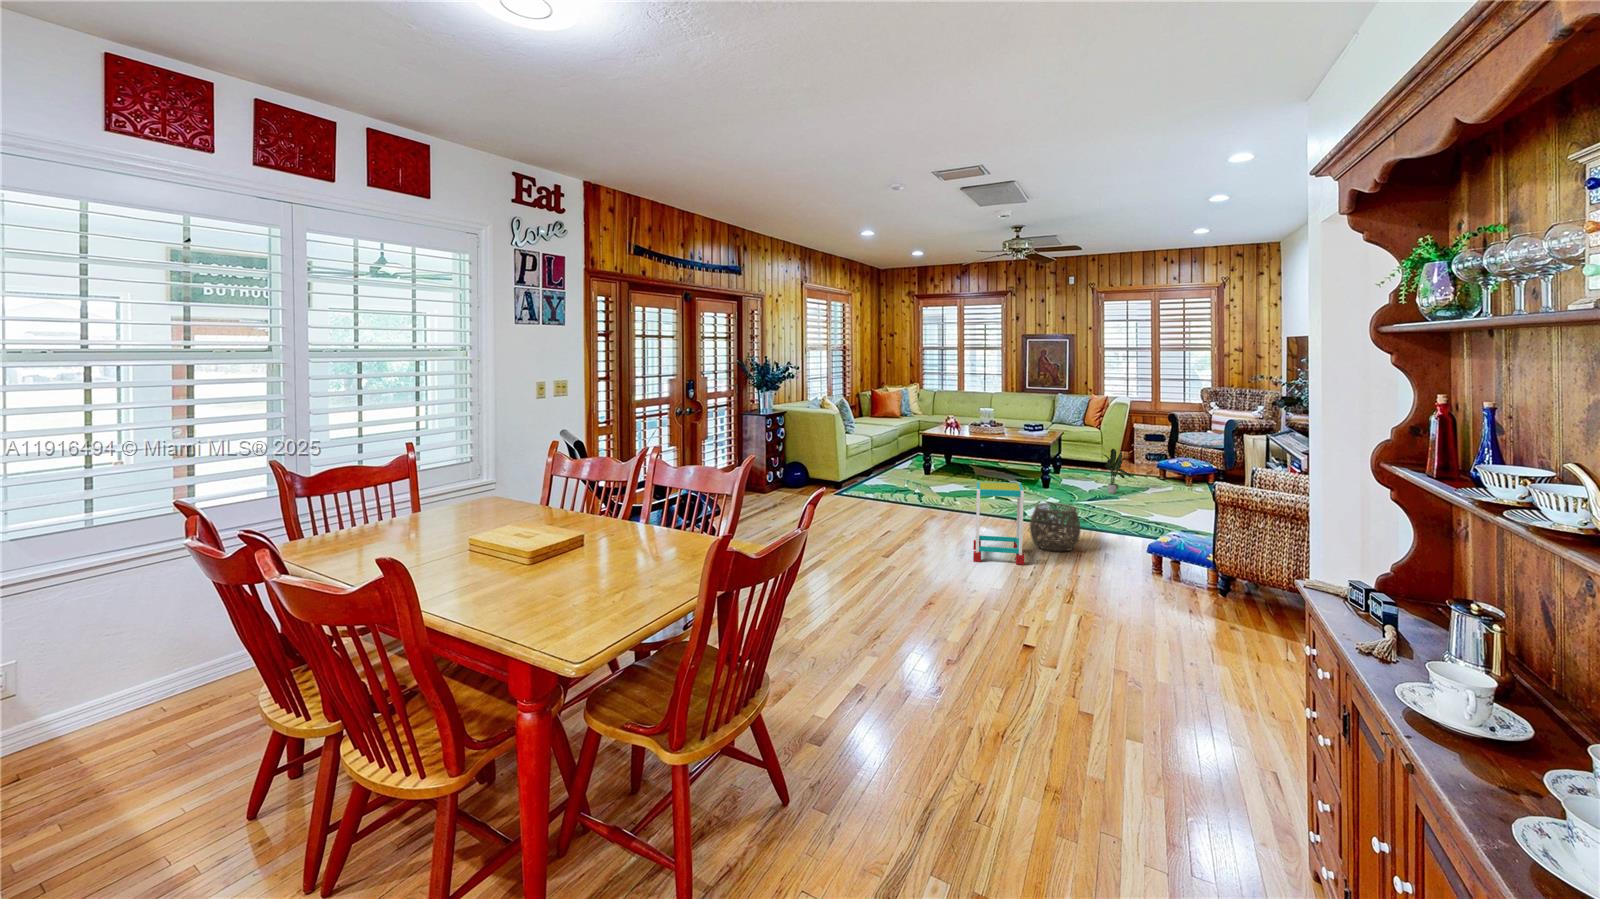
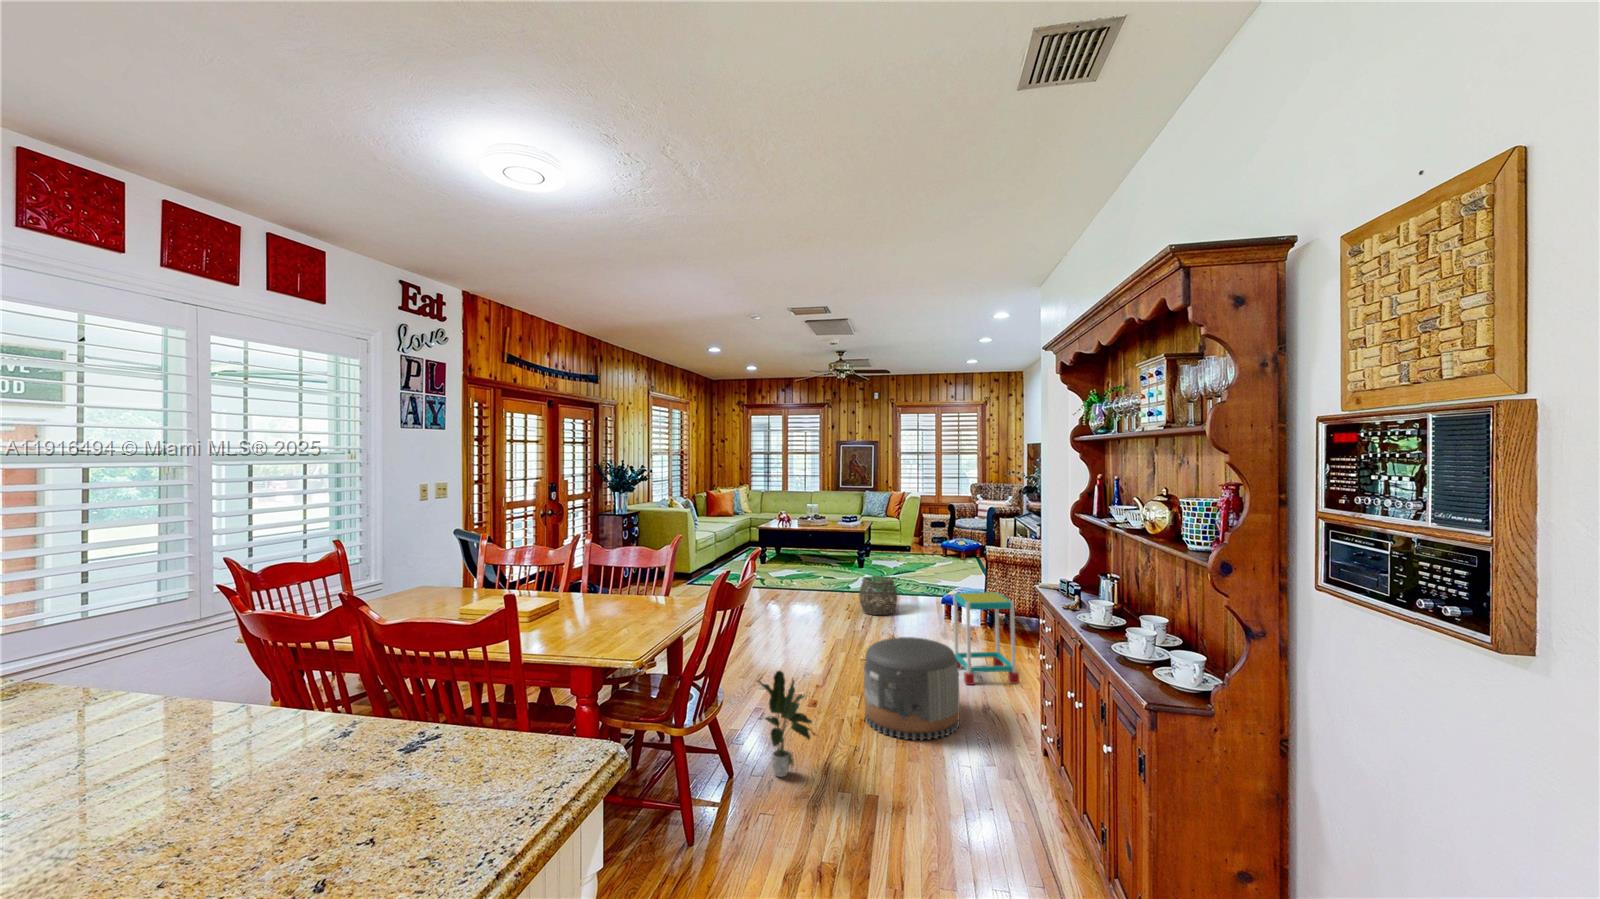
potted plant: present [1103,449,1132,494] -> present [758,671,815,777]
side table: present [973,482,1024,565] -> present [953,592,1019,685]
pouf: none [1009,599,1150,747] -> present [864,637,960,740]

